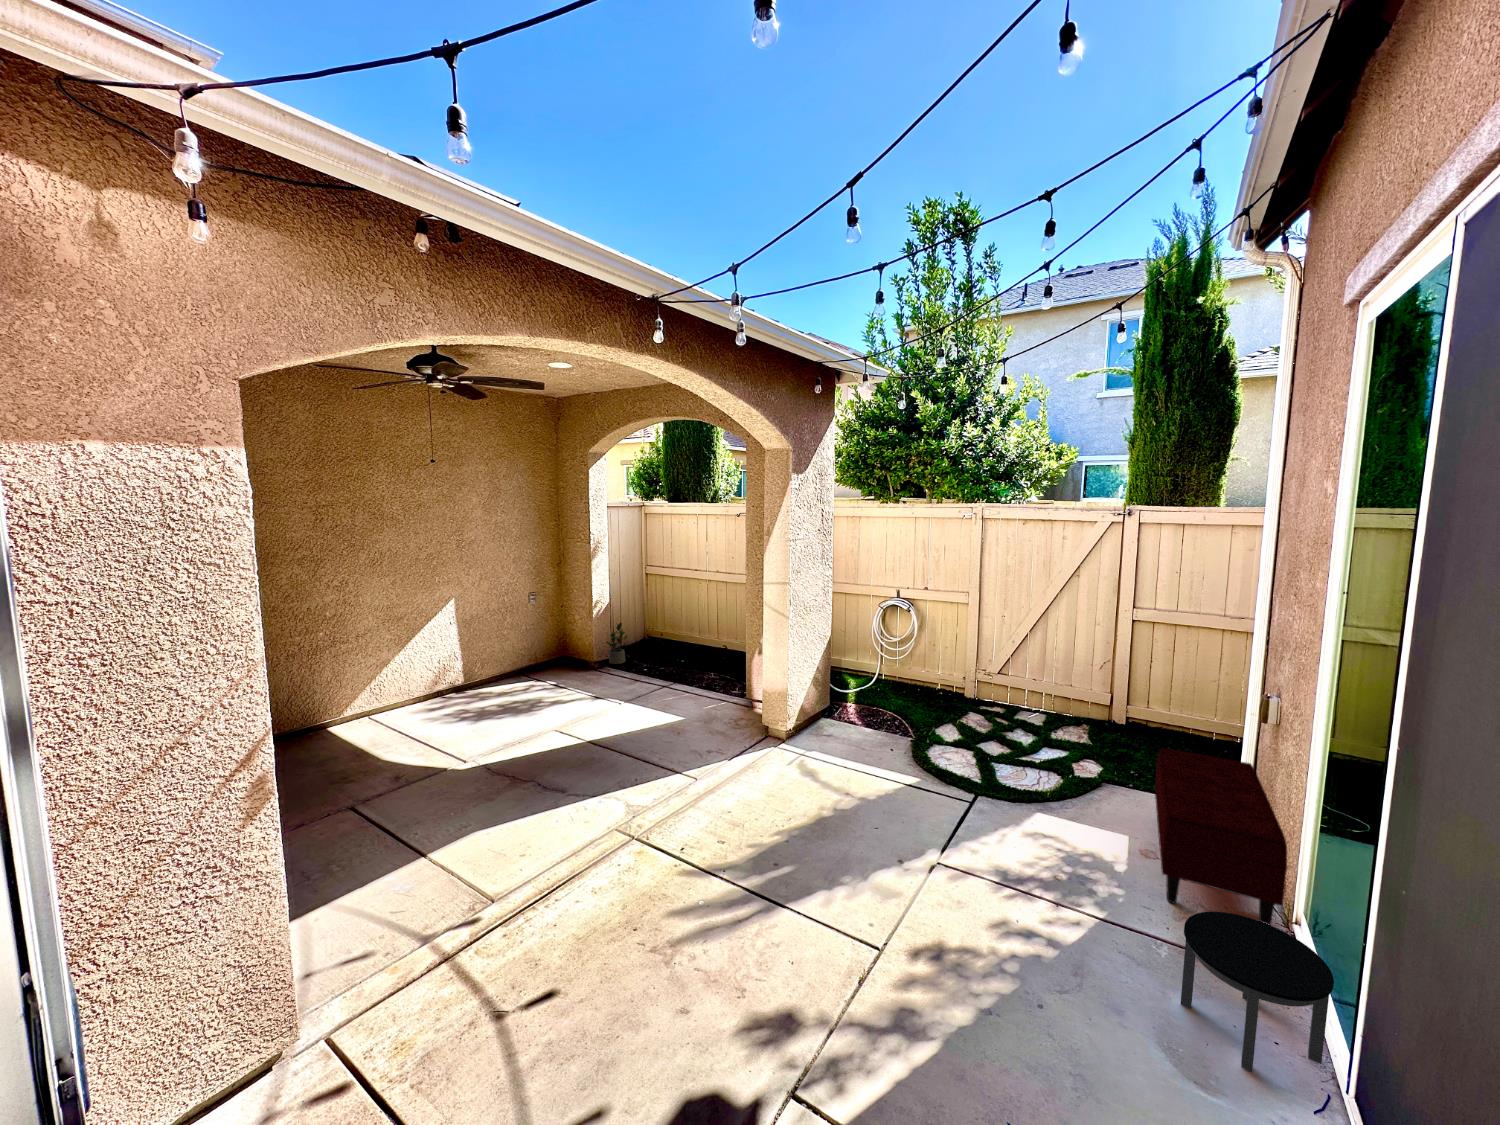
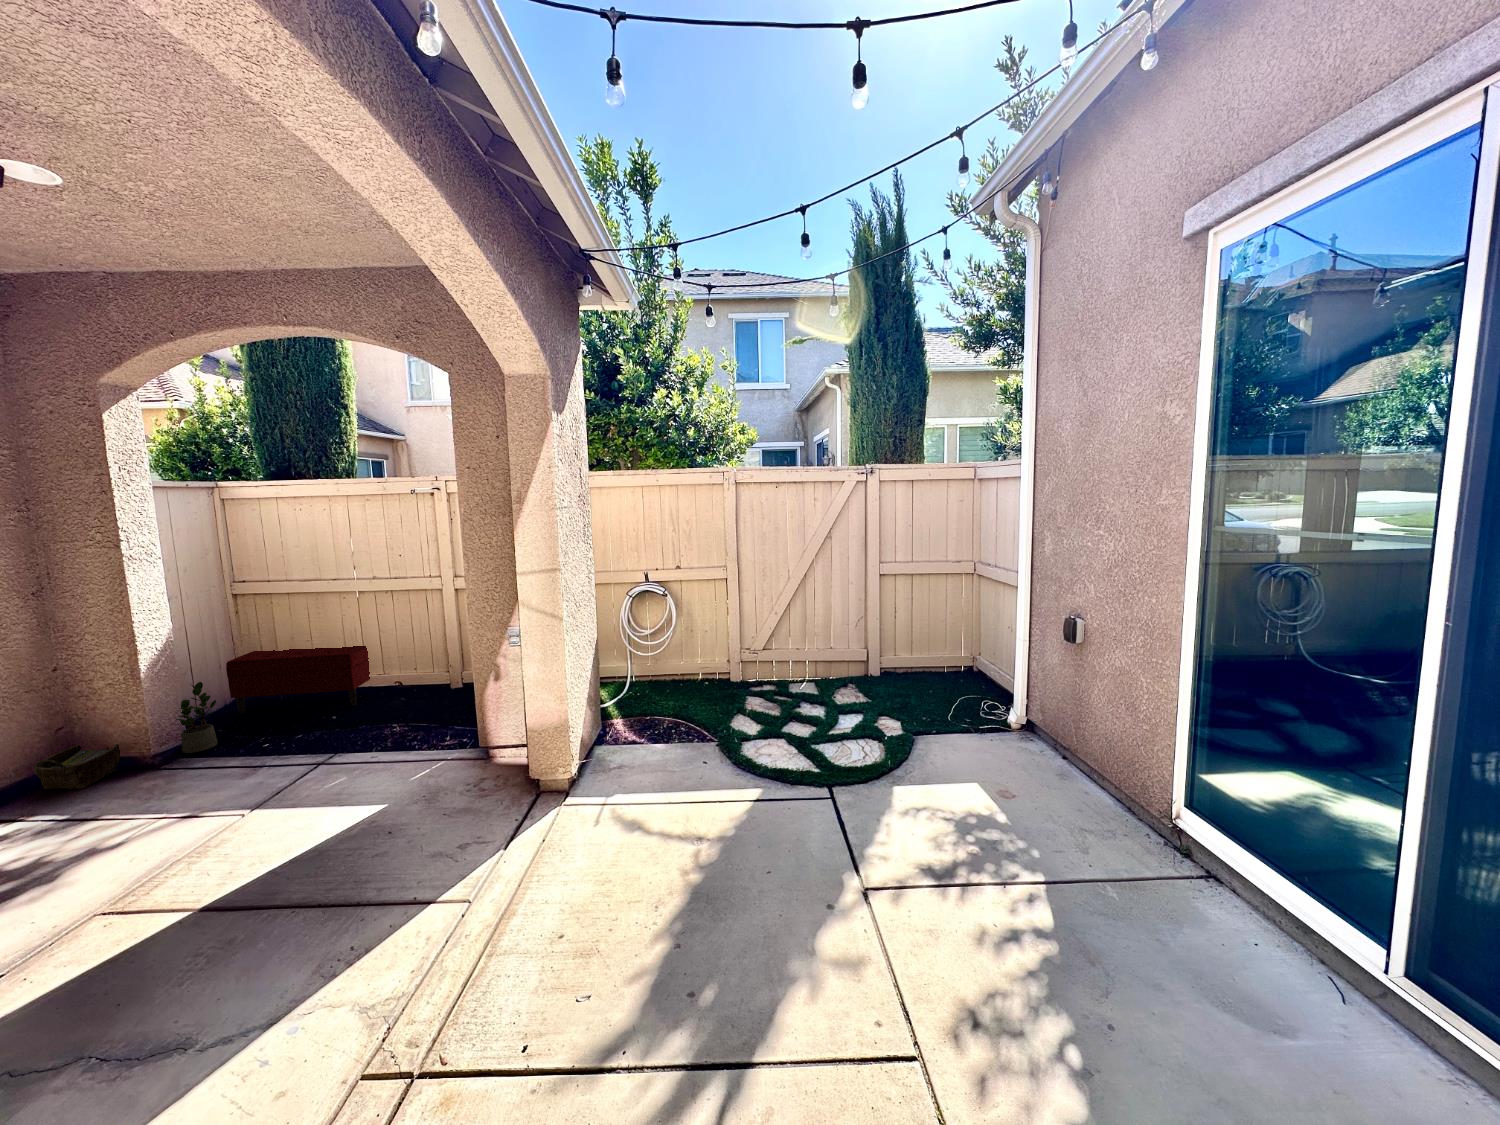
woven basket: none [550,641,585,670] -> present [34,744,120,789]
bench: present [1155,748,1287,925] -> present [226,646,370,713]
round table: present [1181,911,1334,1072] -> none [1168,830,1318,988]

